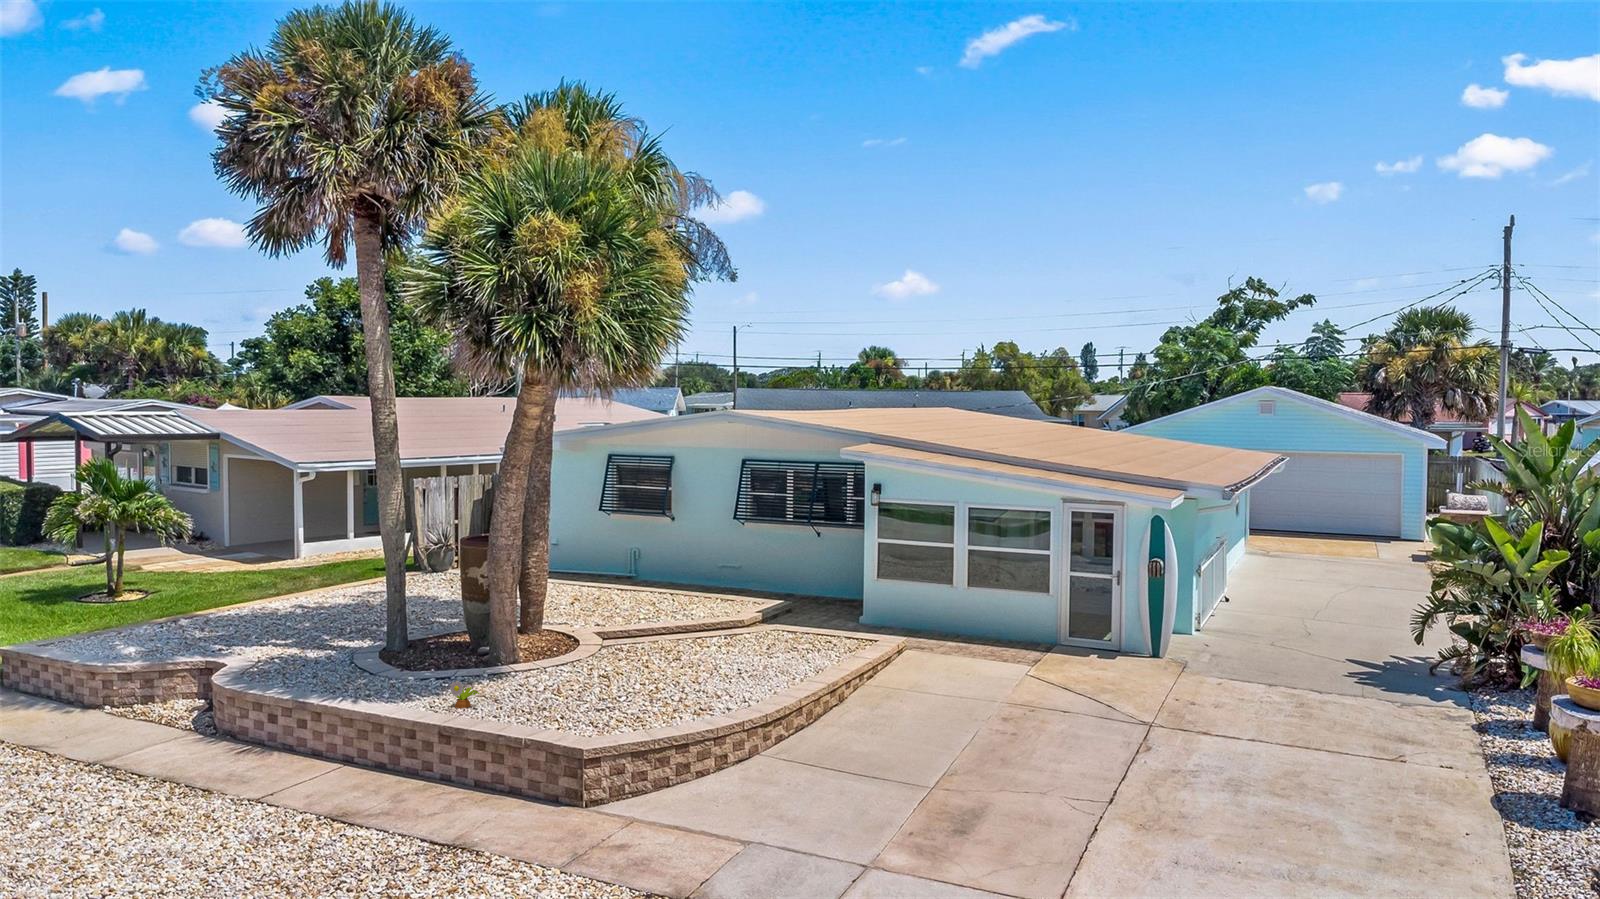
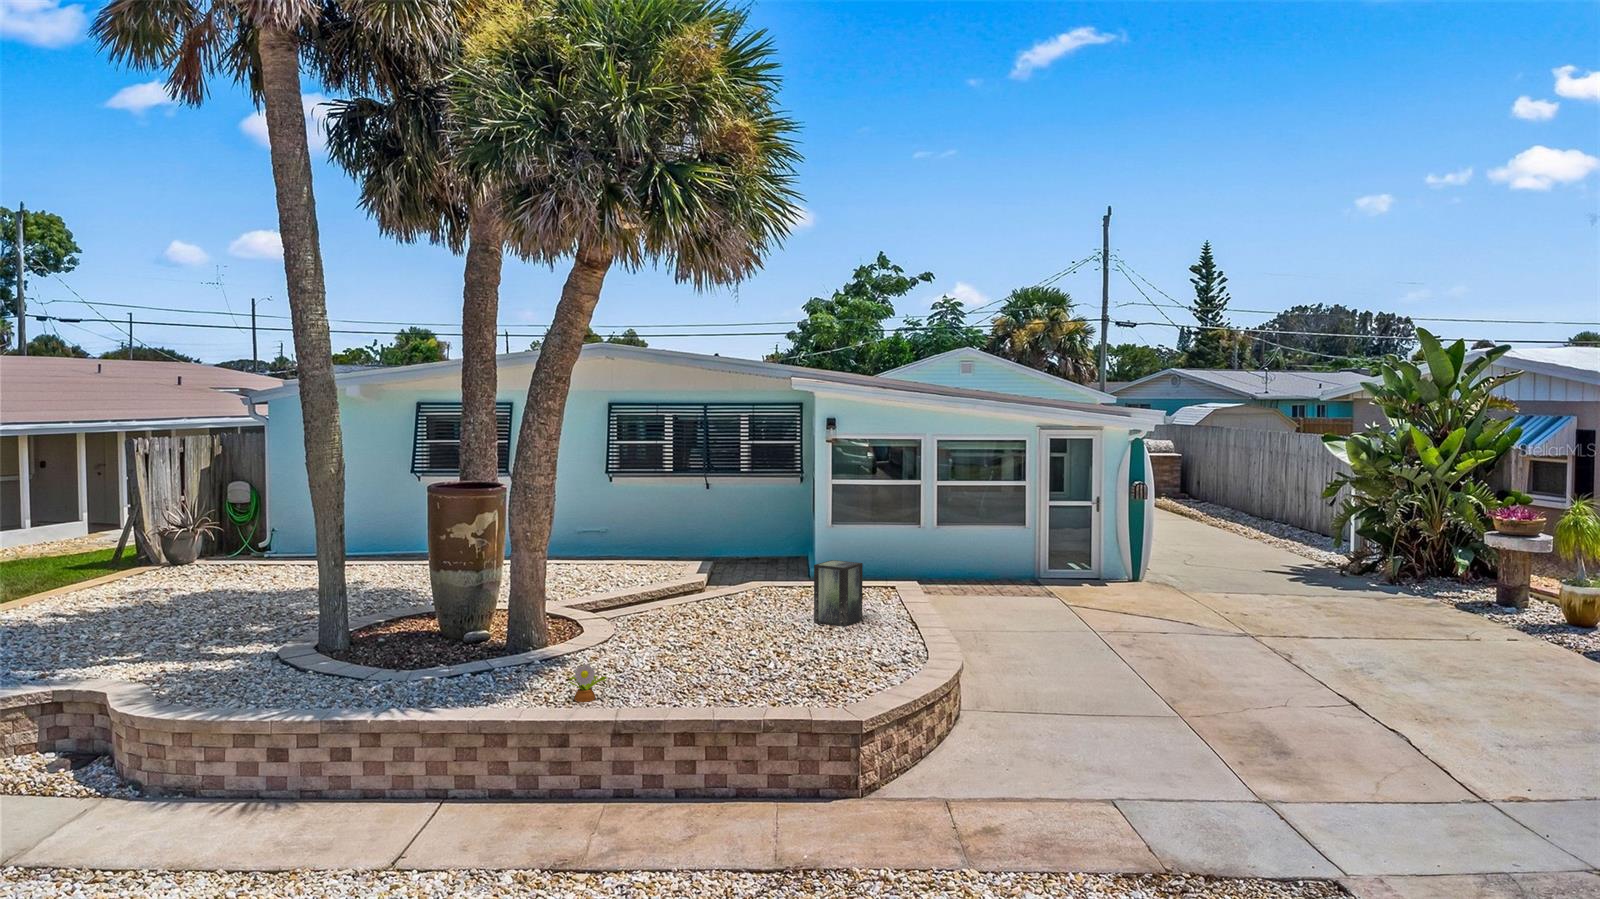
storage box: none [736,616,777,675] -> present [814,560,863,627]

